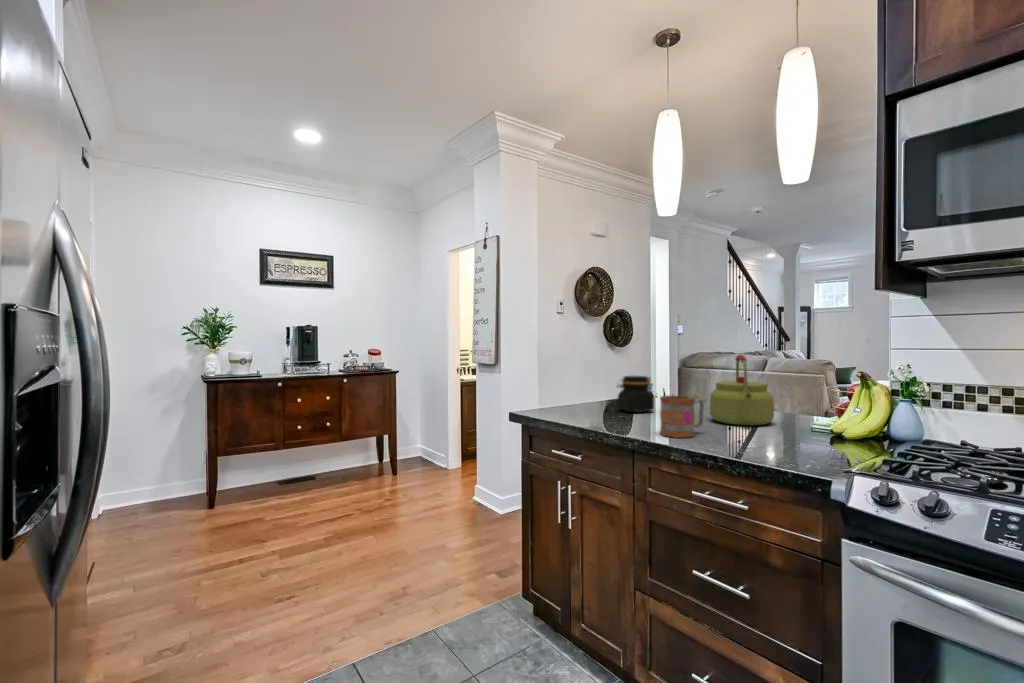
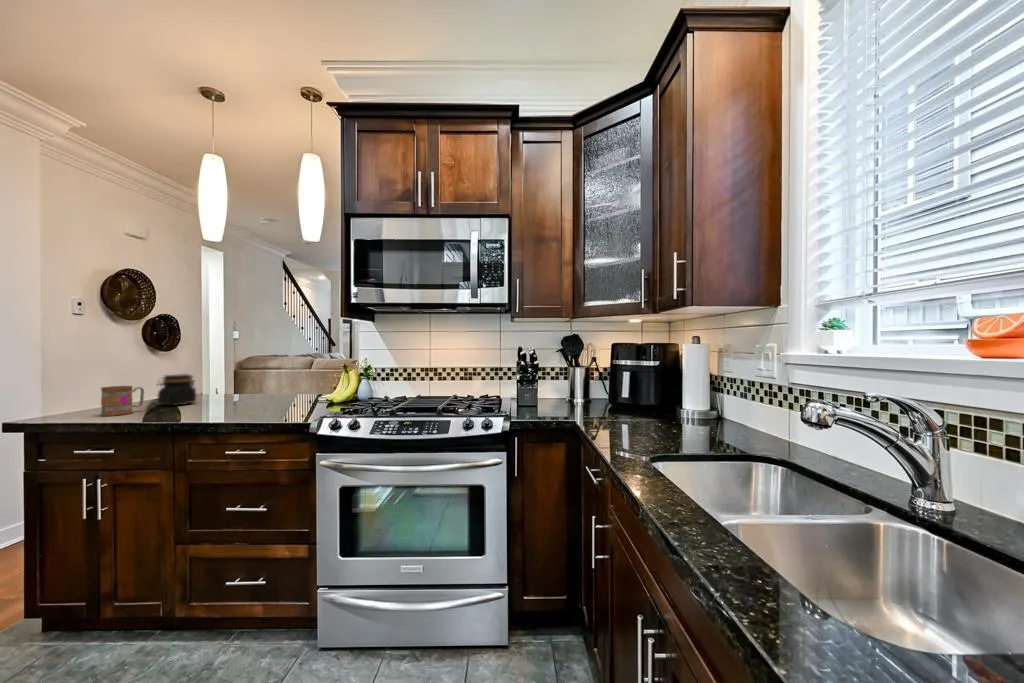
kettle: present [710,355,774,426] -> none [244,354,291,404]
mug: present [660,396,704,438] -> present [101,386,144,416]

